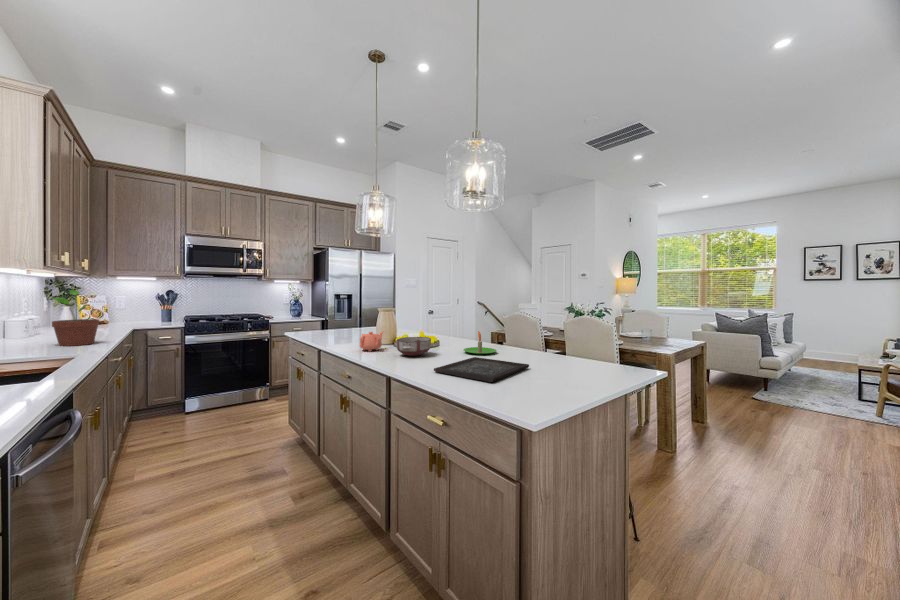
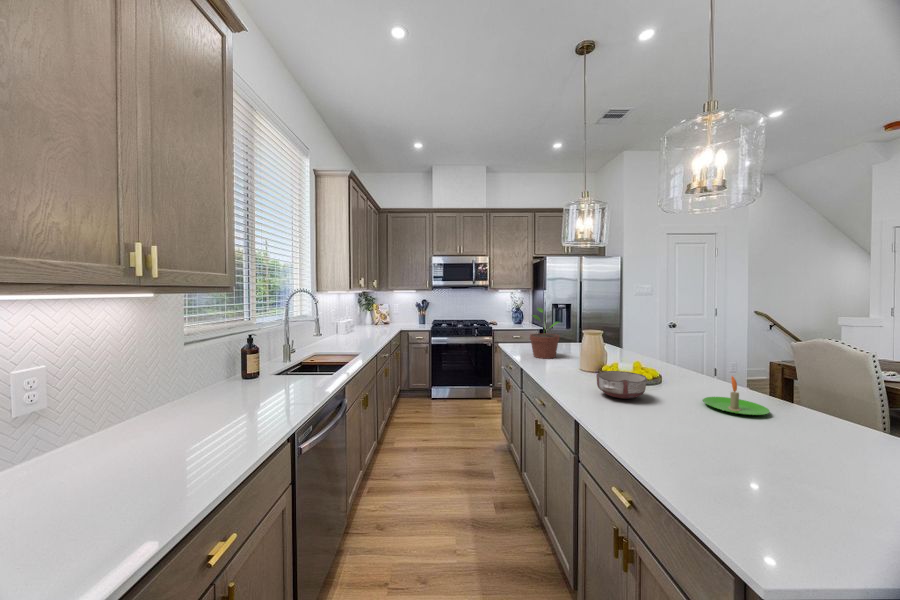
potted plant: present [52,290,100,346] -> present [530,308,559,359]
teapot: present [360,332,383,352] -> none [555,357,586,381]
tray: present [434,357,529,382] -> none [639,421,847,492]

